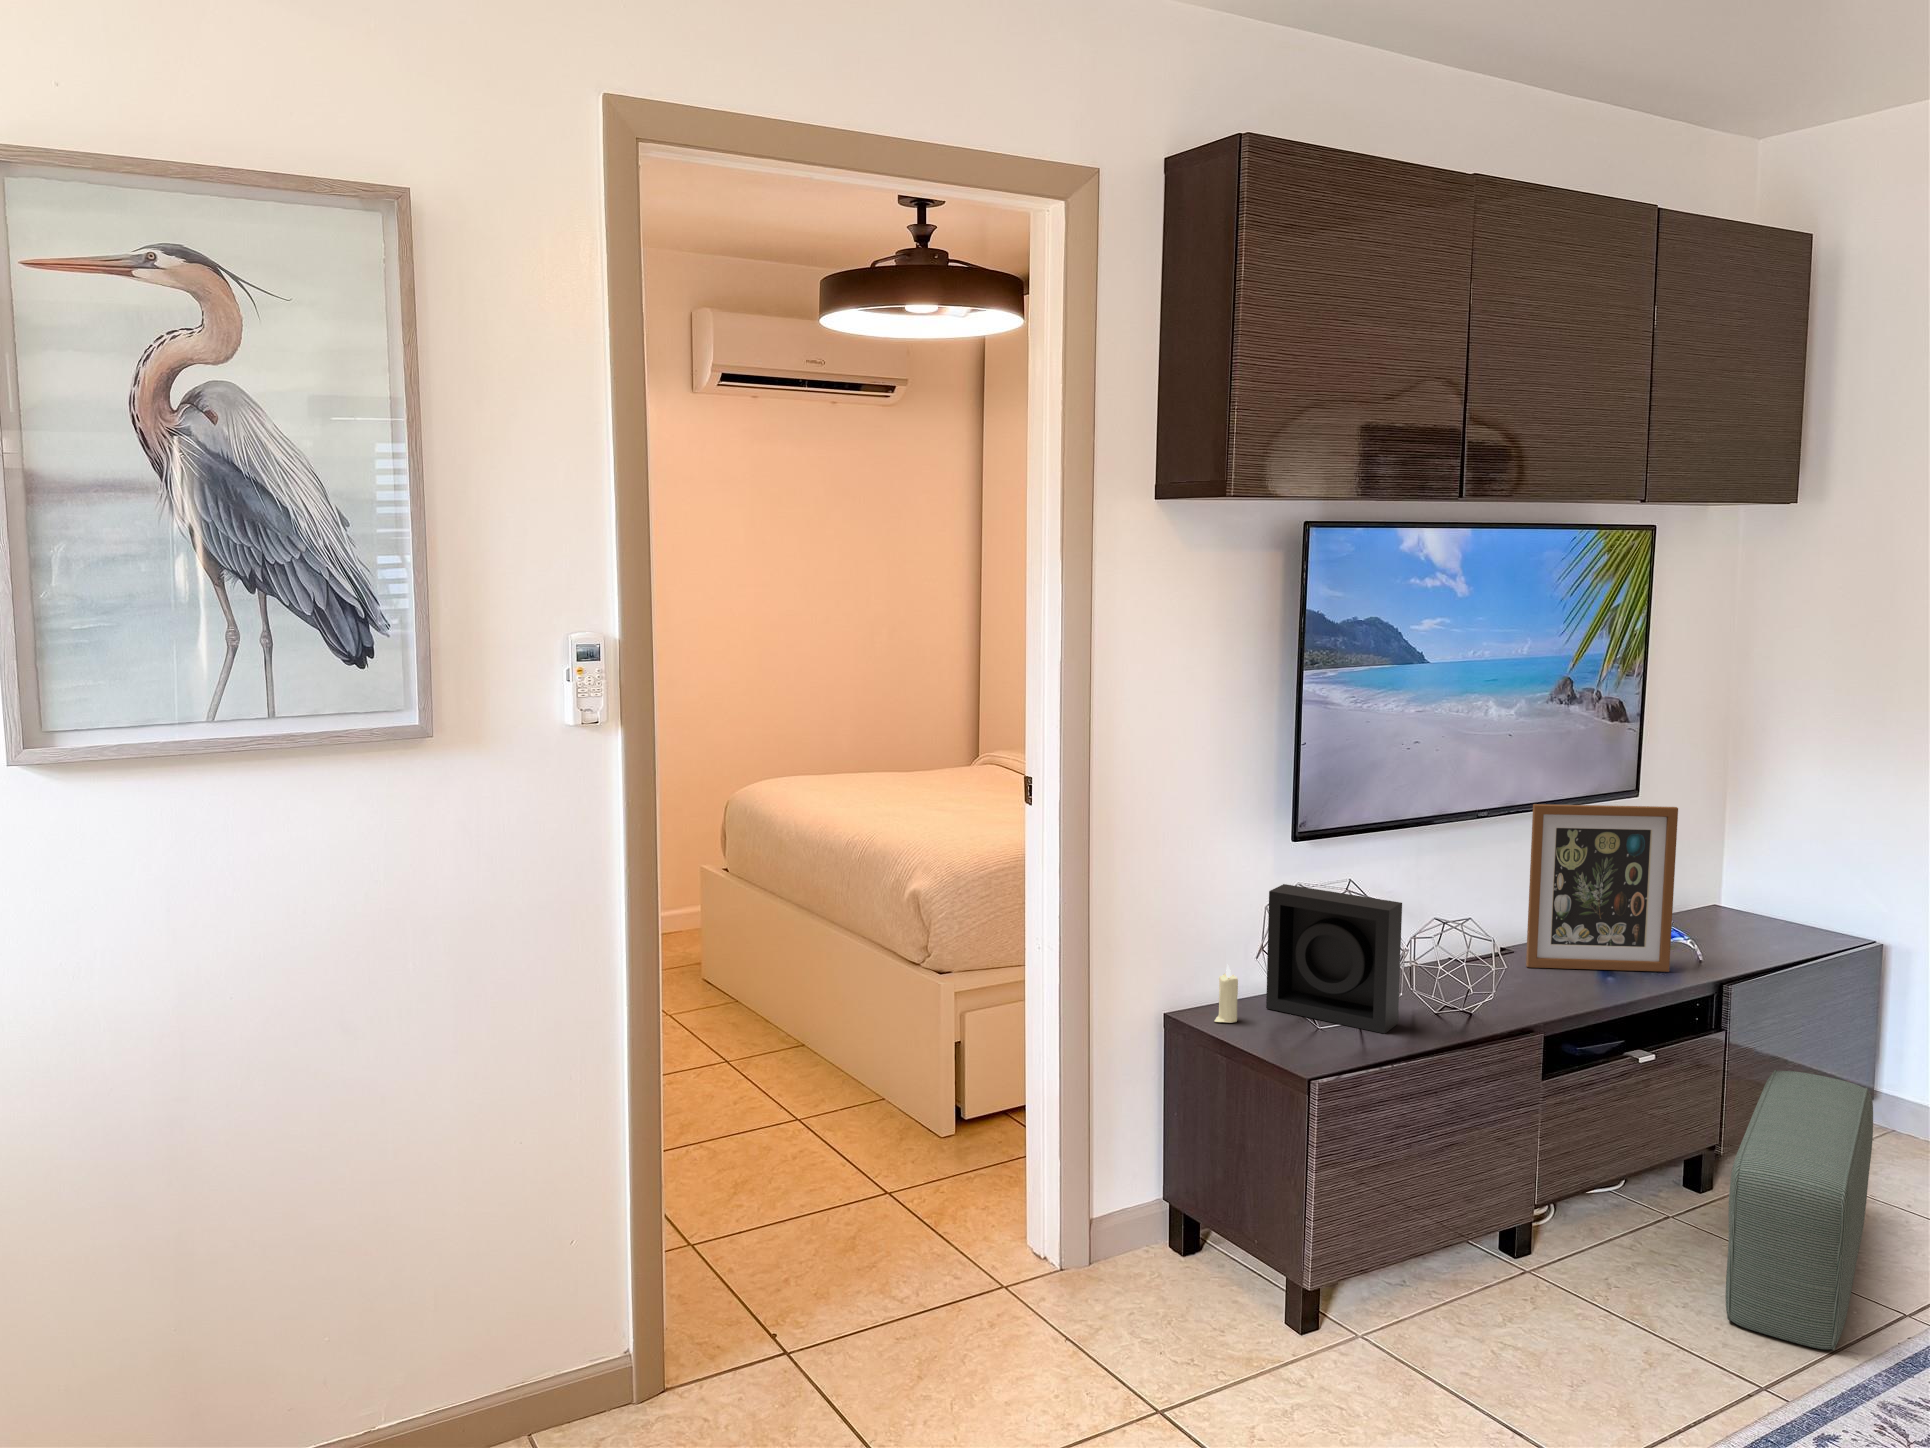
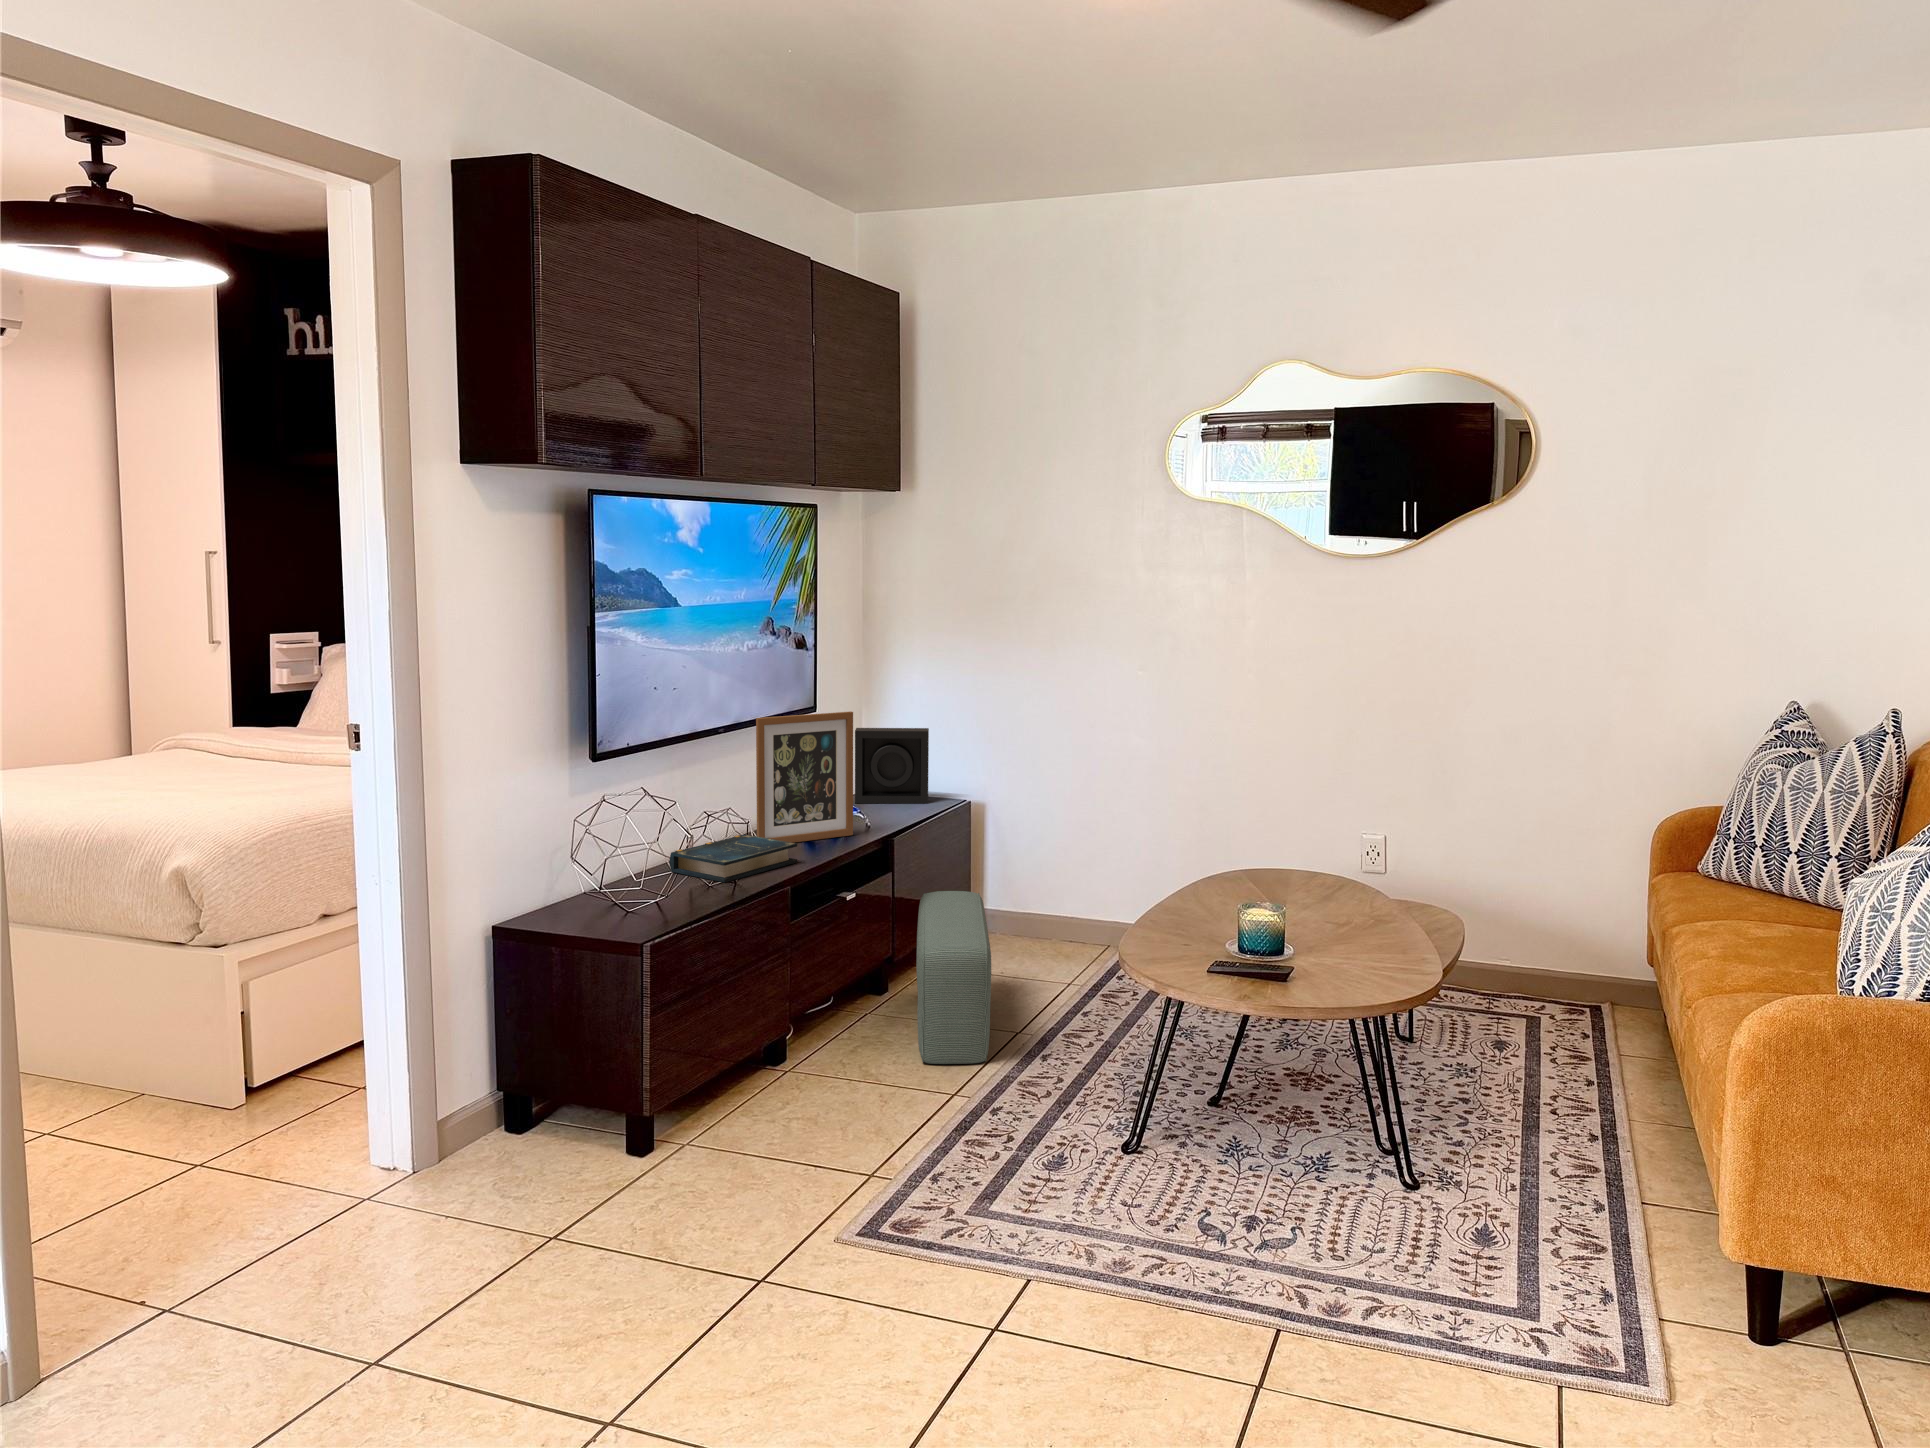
speaker: present [1266,884,1402,1034] -> present [855,728,929,803]
book: none [1396,950,1568,1013] -> present [669,835,797,882]
candle: present [1215,964,1238,1023] -> none [542,868,561,919]

